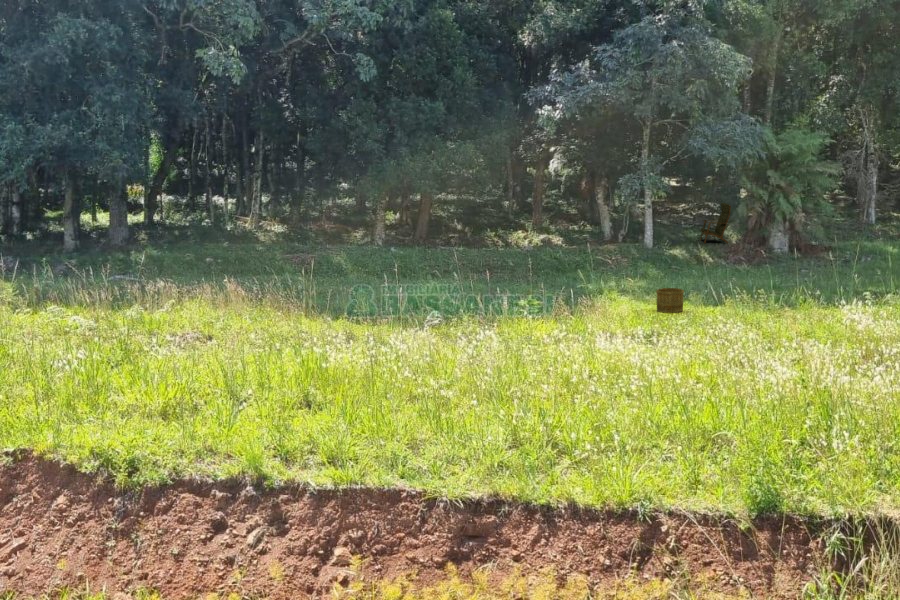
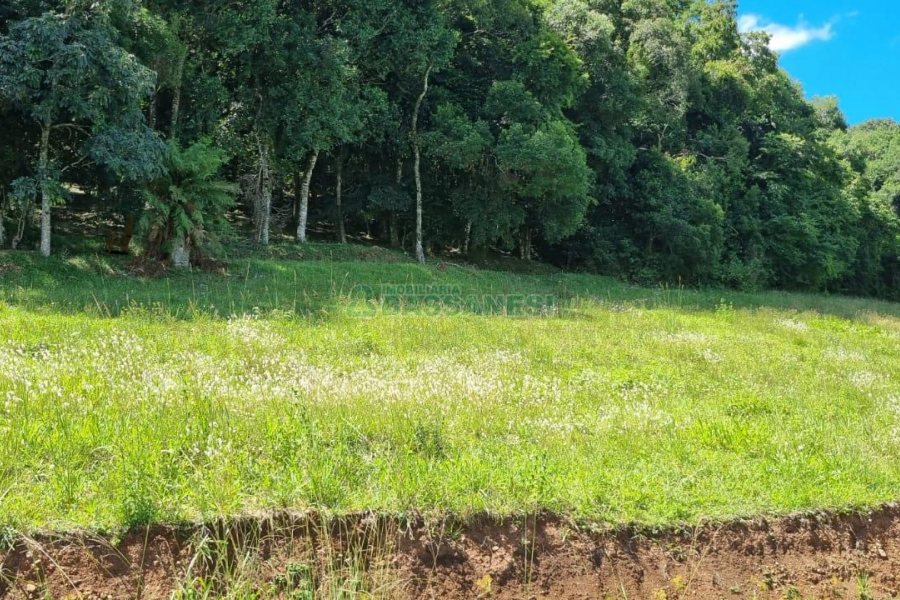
wooden bucket: present [656,288,684,313] -> none [48,299,77,323]

